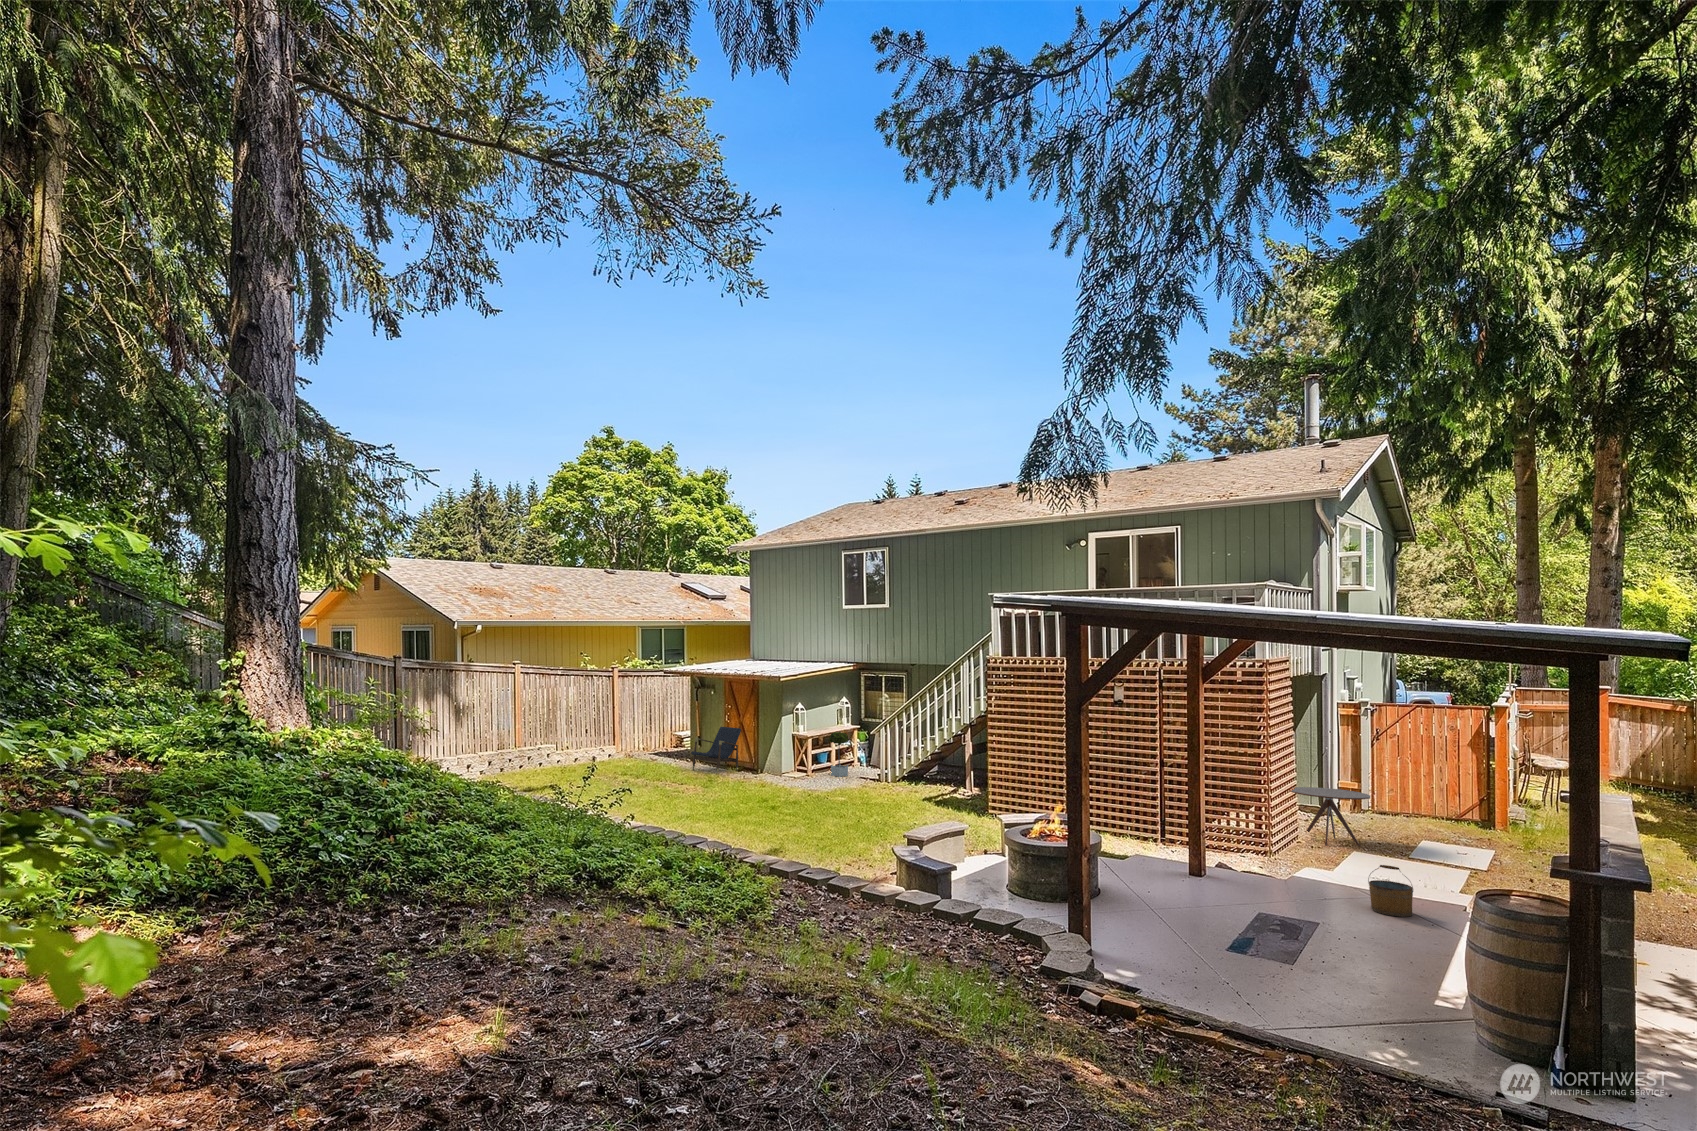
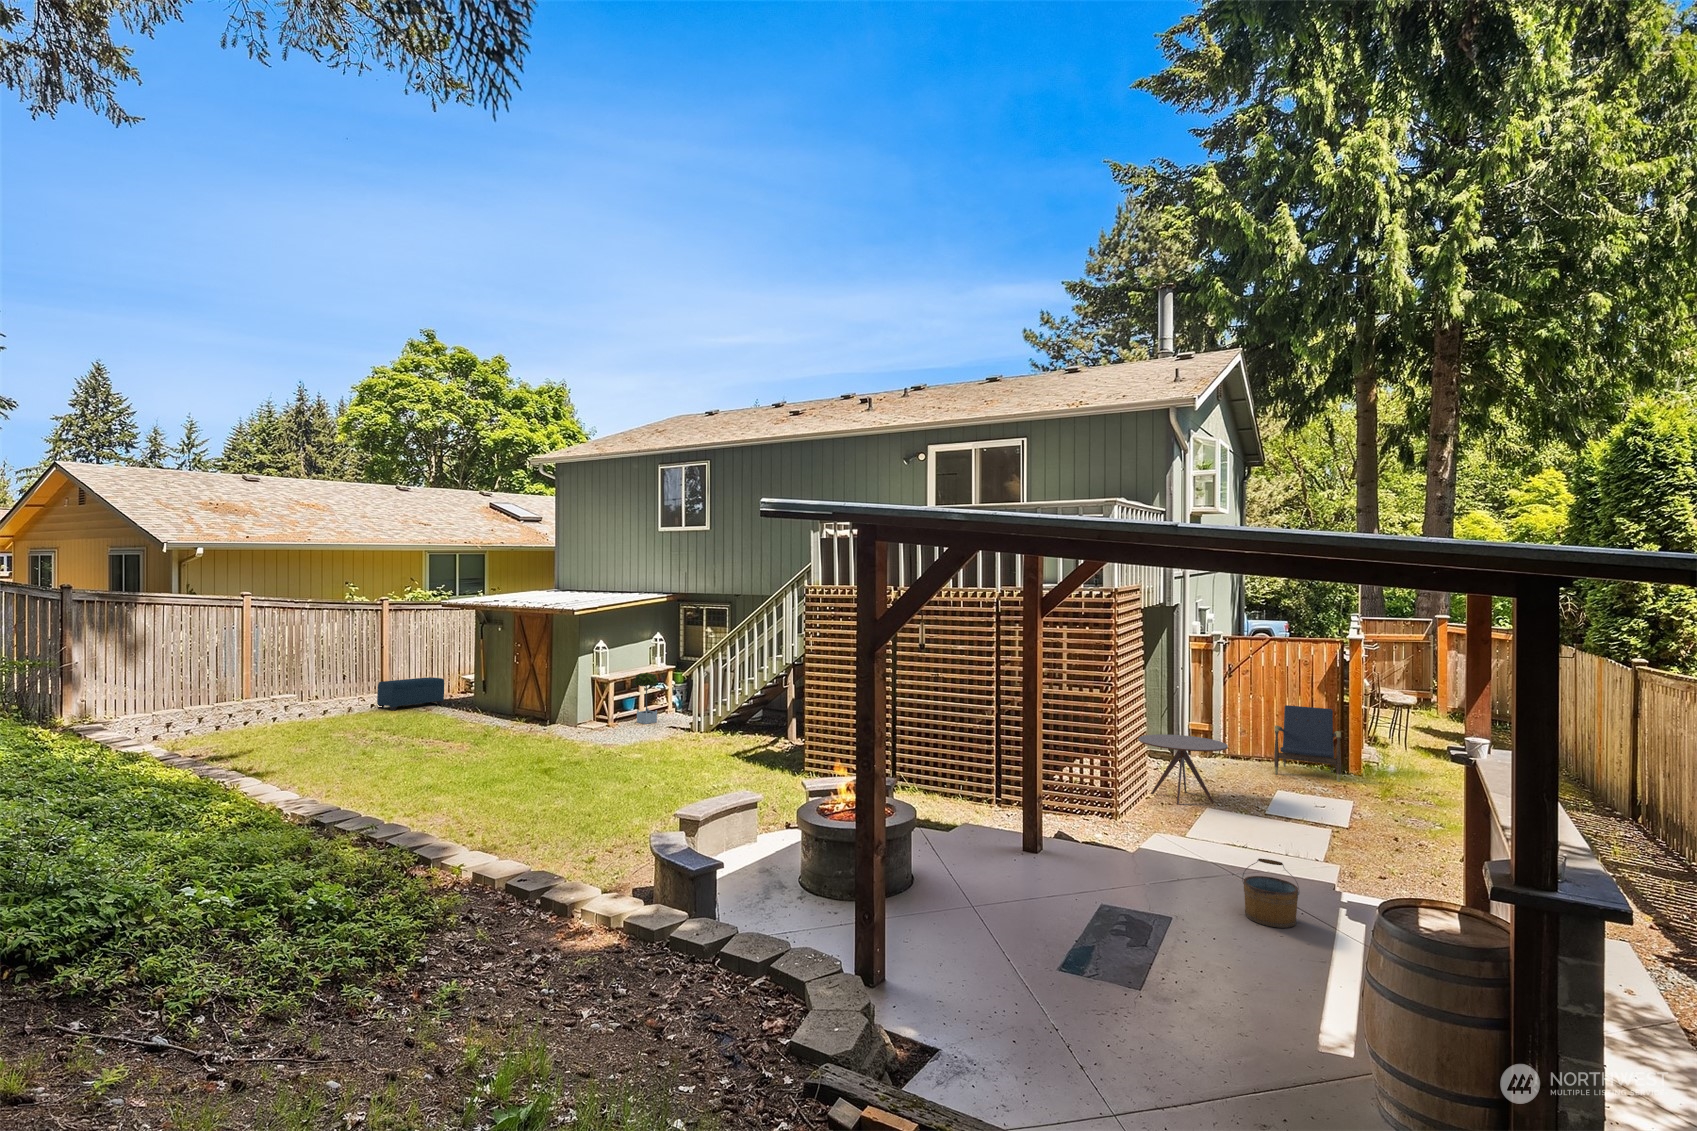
lounge chair: present [691,727,741,773] -> present [1274,705,1341,782]
bench: none [613,734,664,761] -> present [377,677,445,710]

